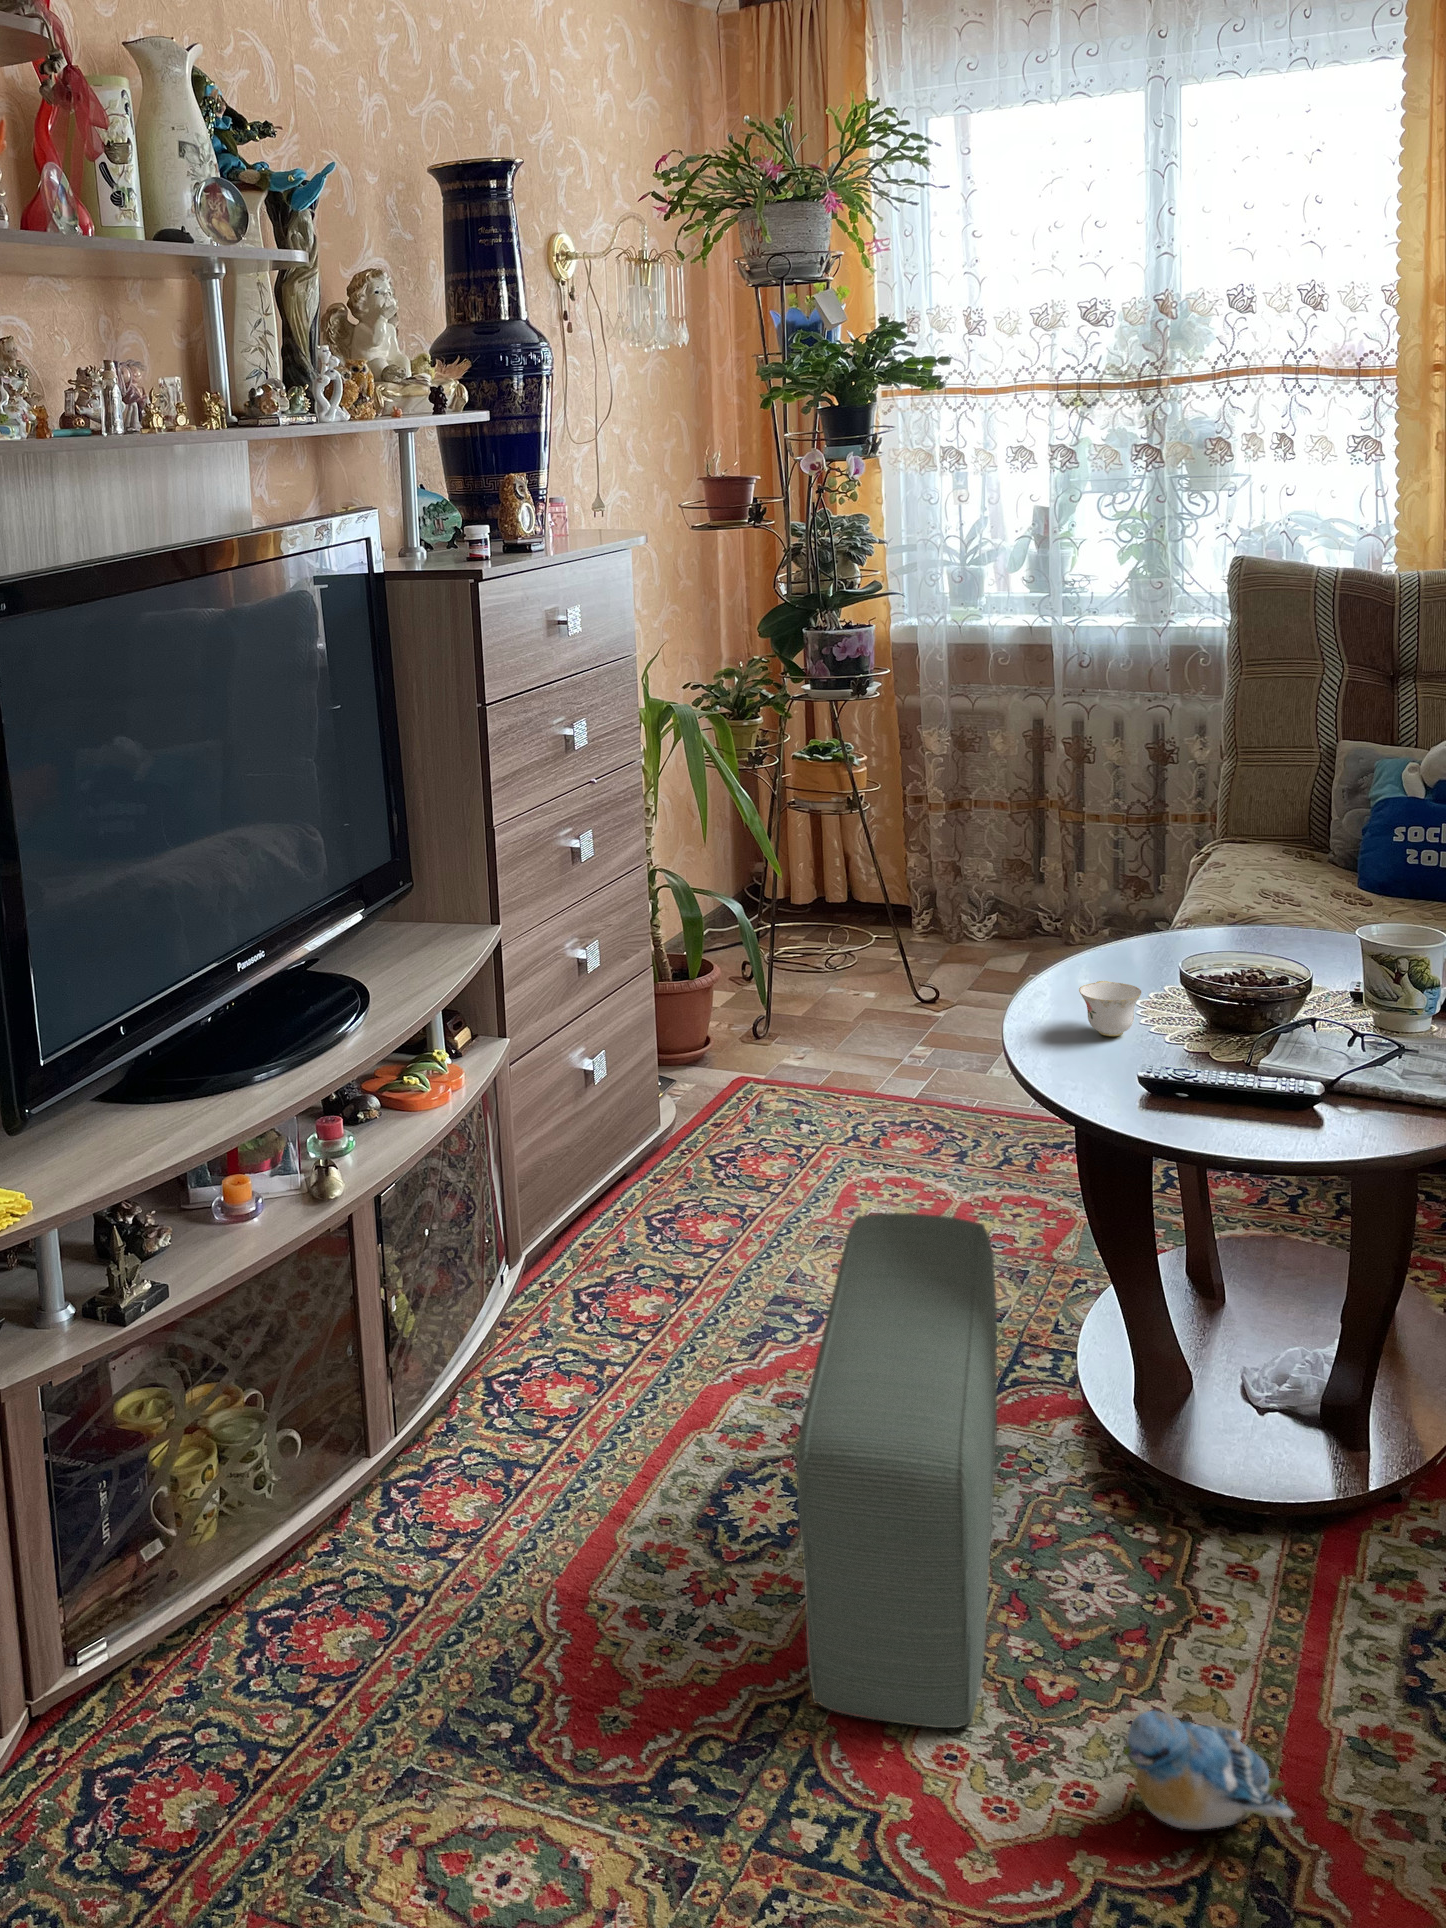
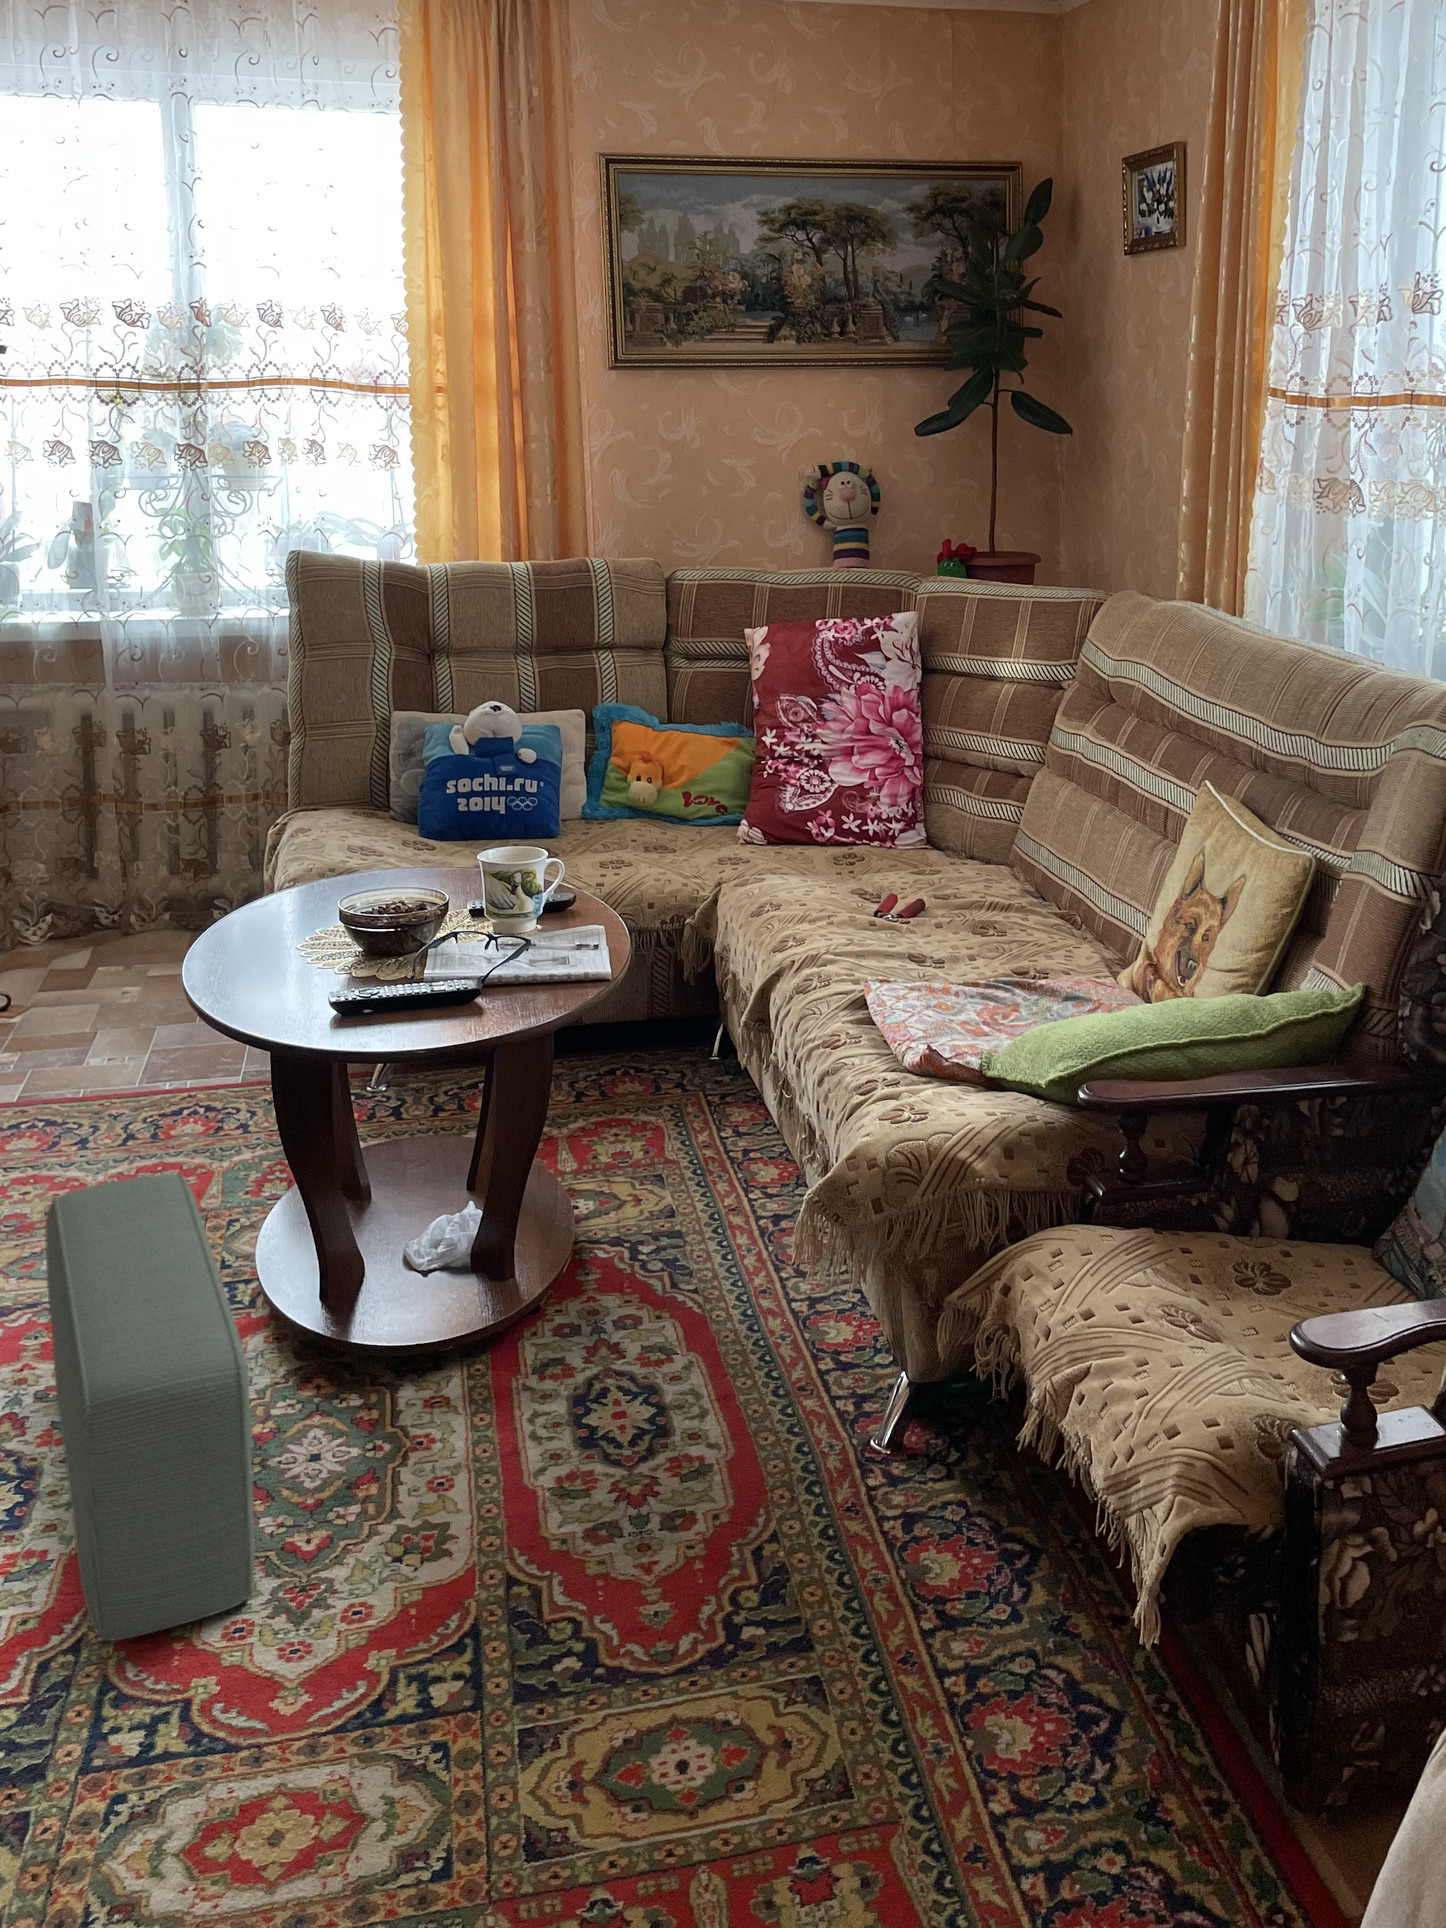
teacup: present [1079,981,1141,1036] -> none [253,935,309,983]
plush toy: present [1123,1711,1293,1830] -> none [398,1506,527,1597]

